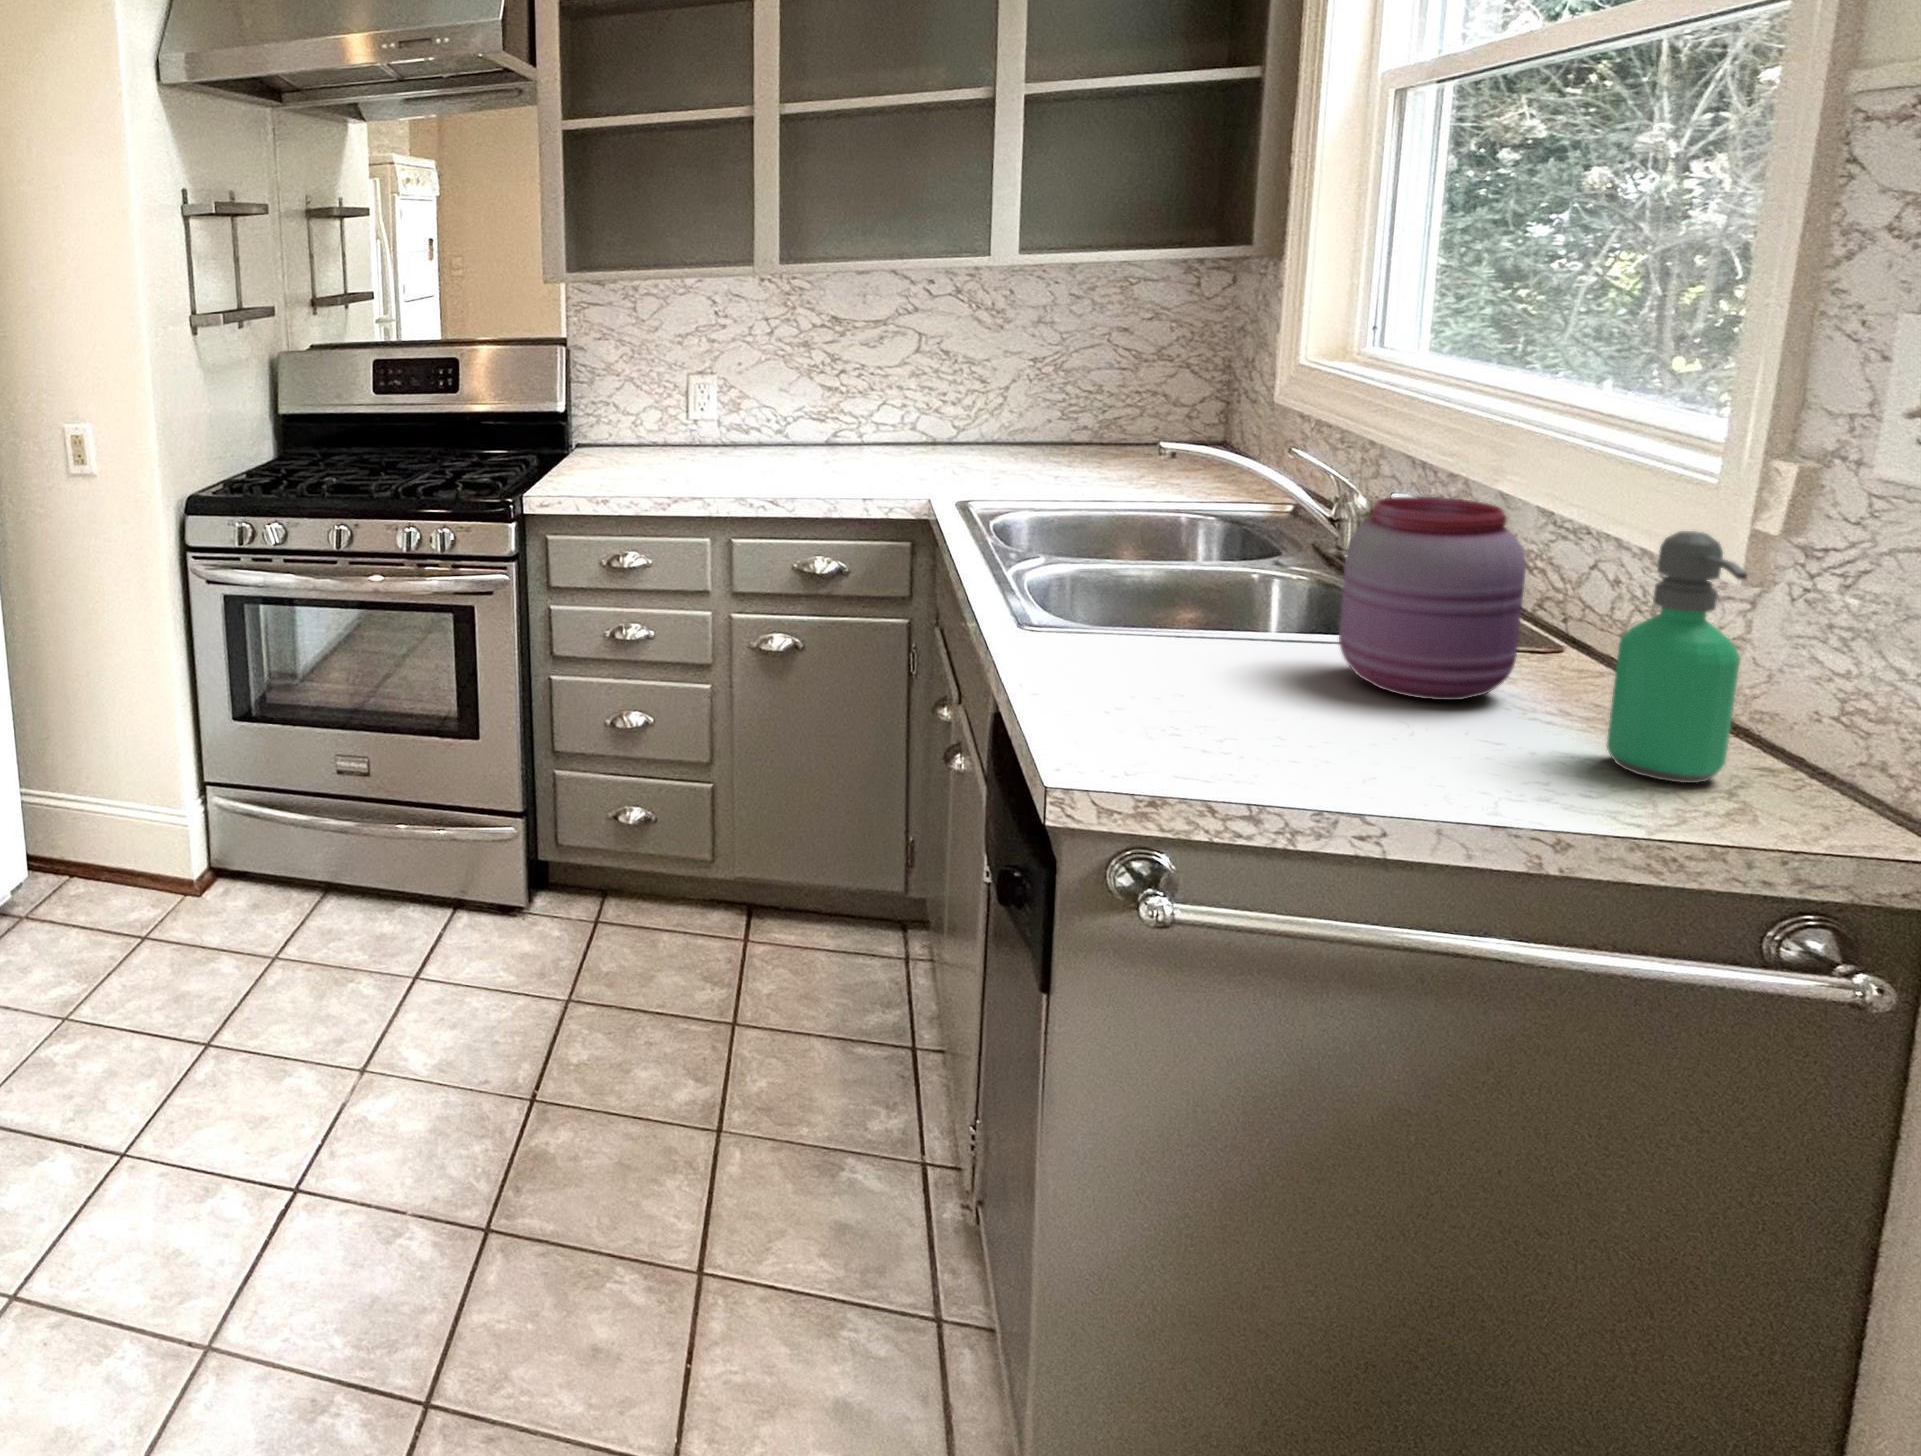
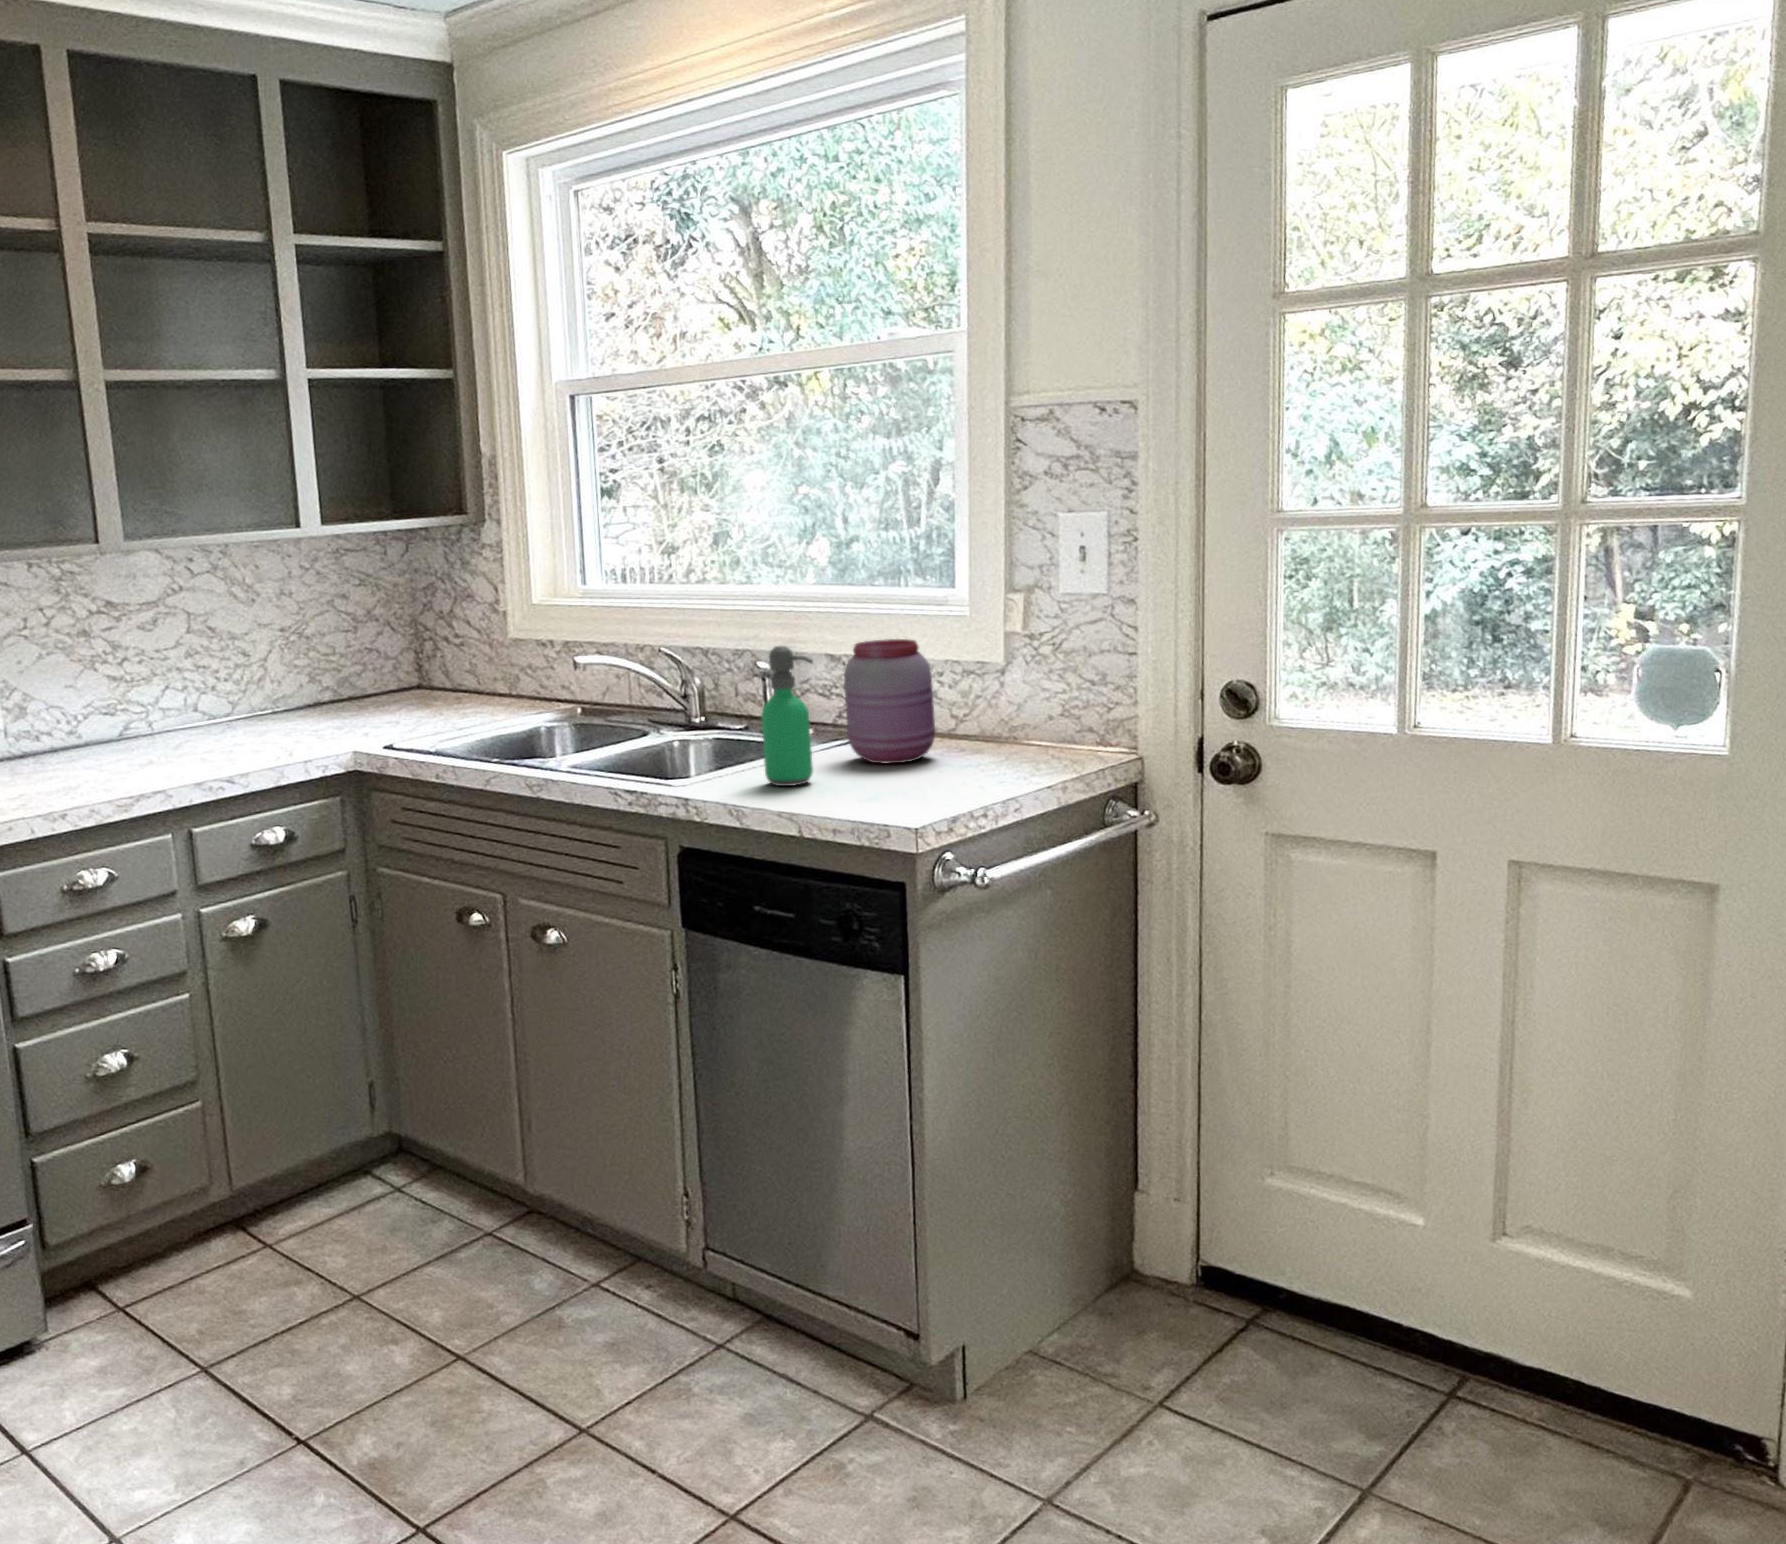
soap dispenser: present [1607,531,1747,783] -> present [761,646,813,786]

